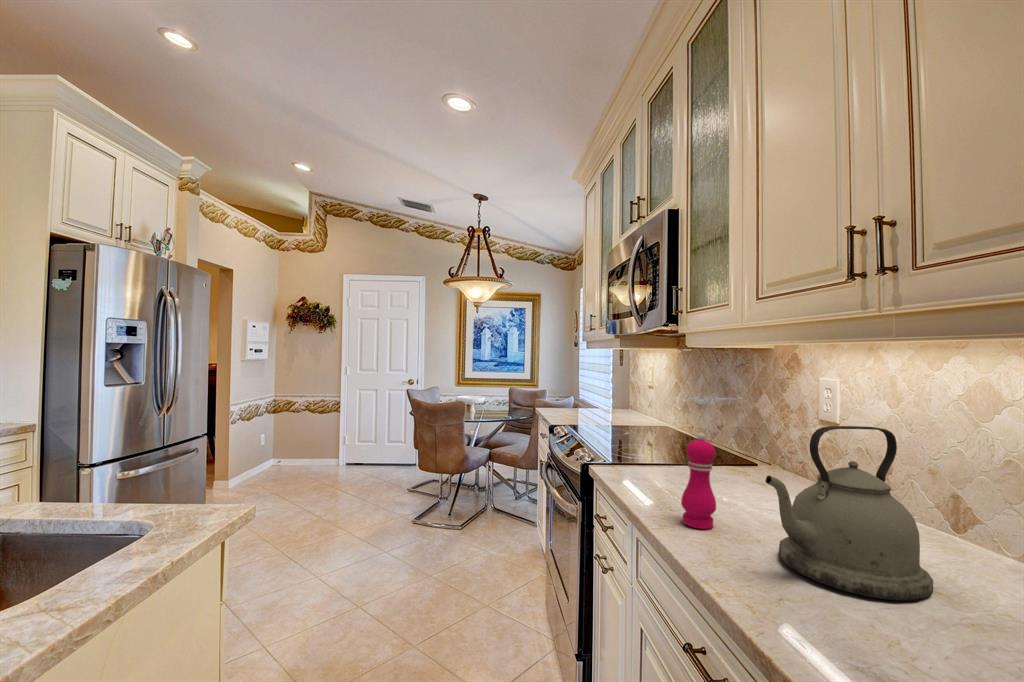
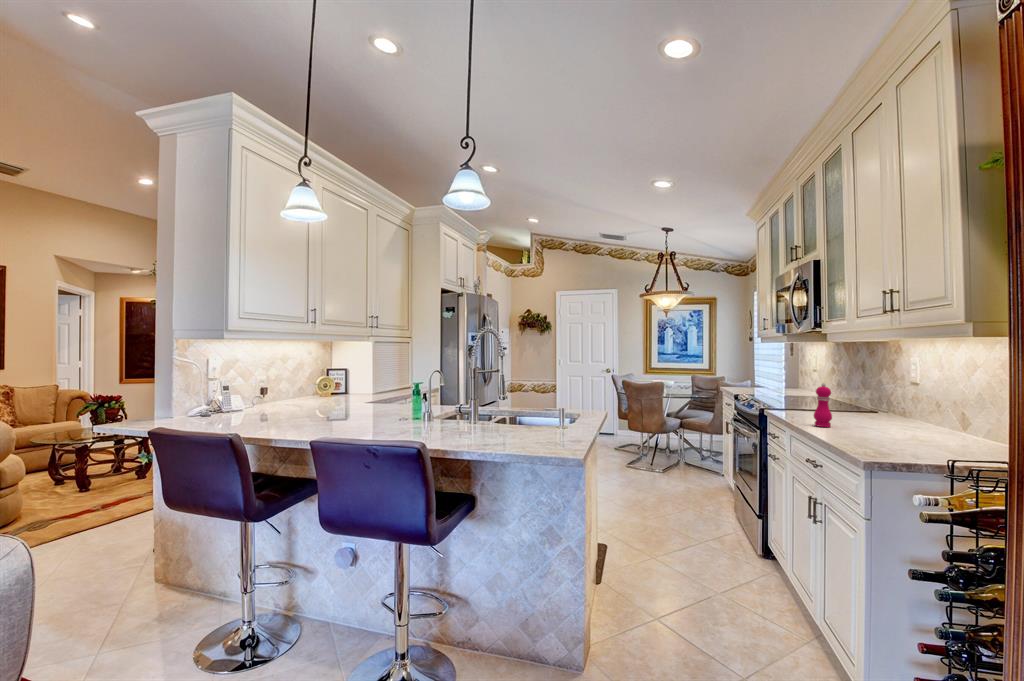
kettle: present [765,426,933,601] -> none [844,375,926,442]

